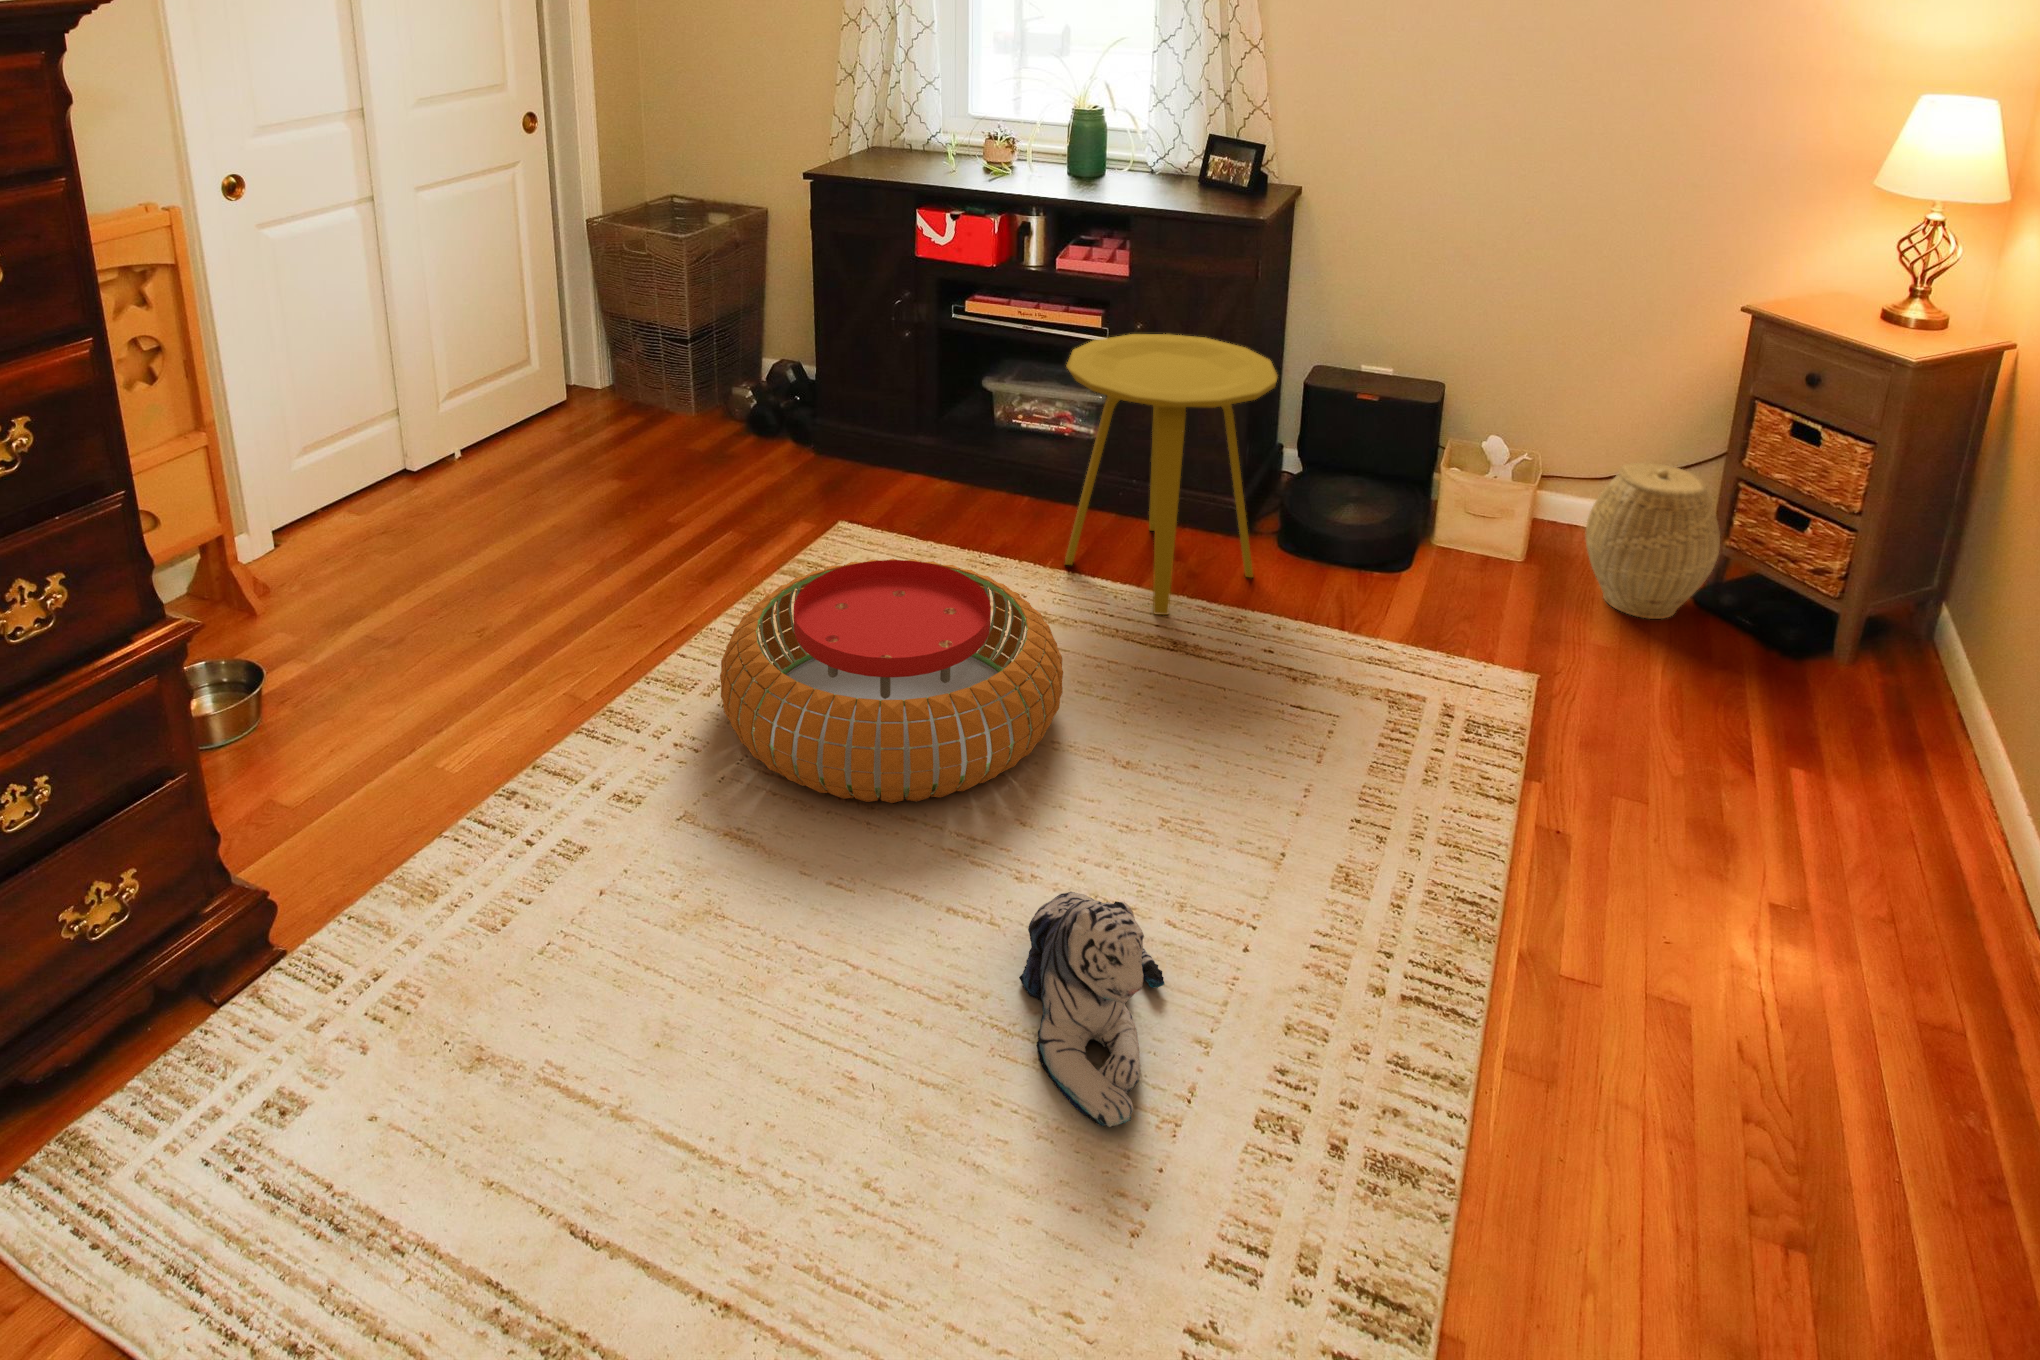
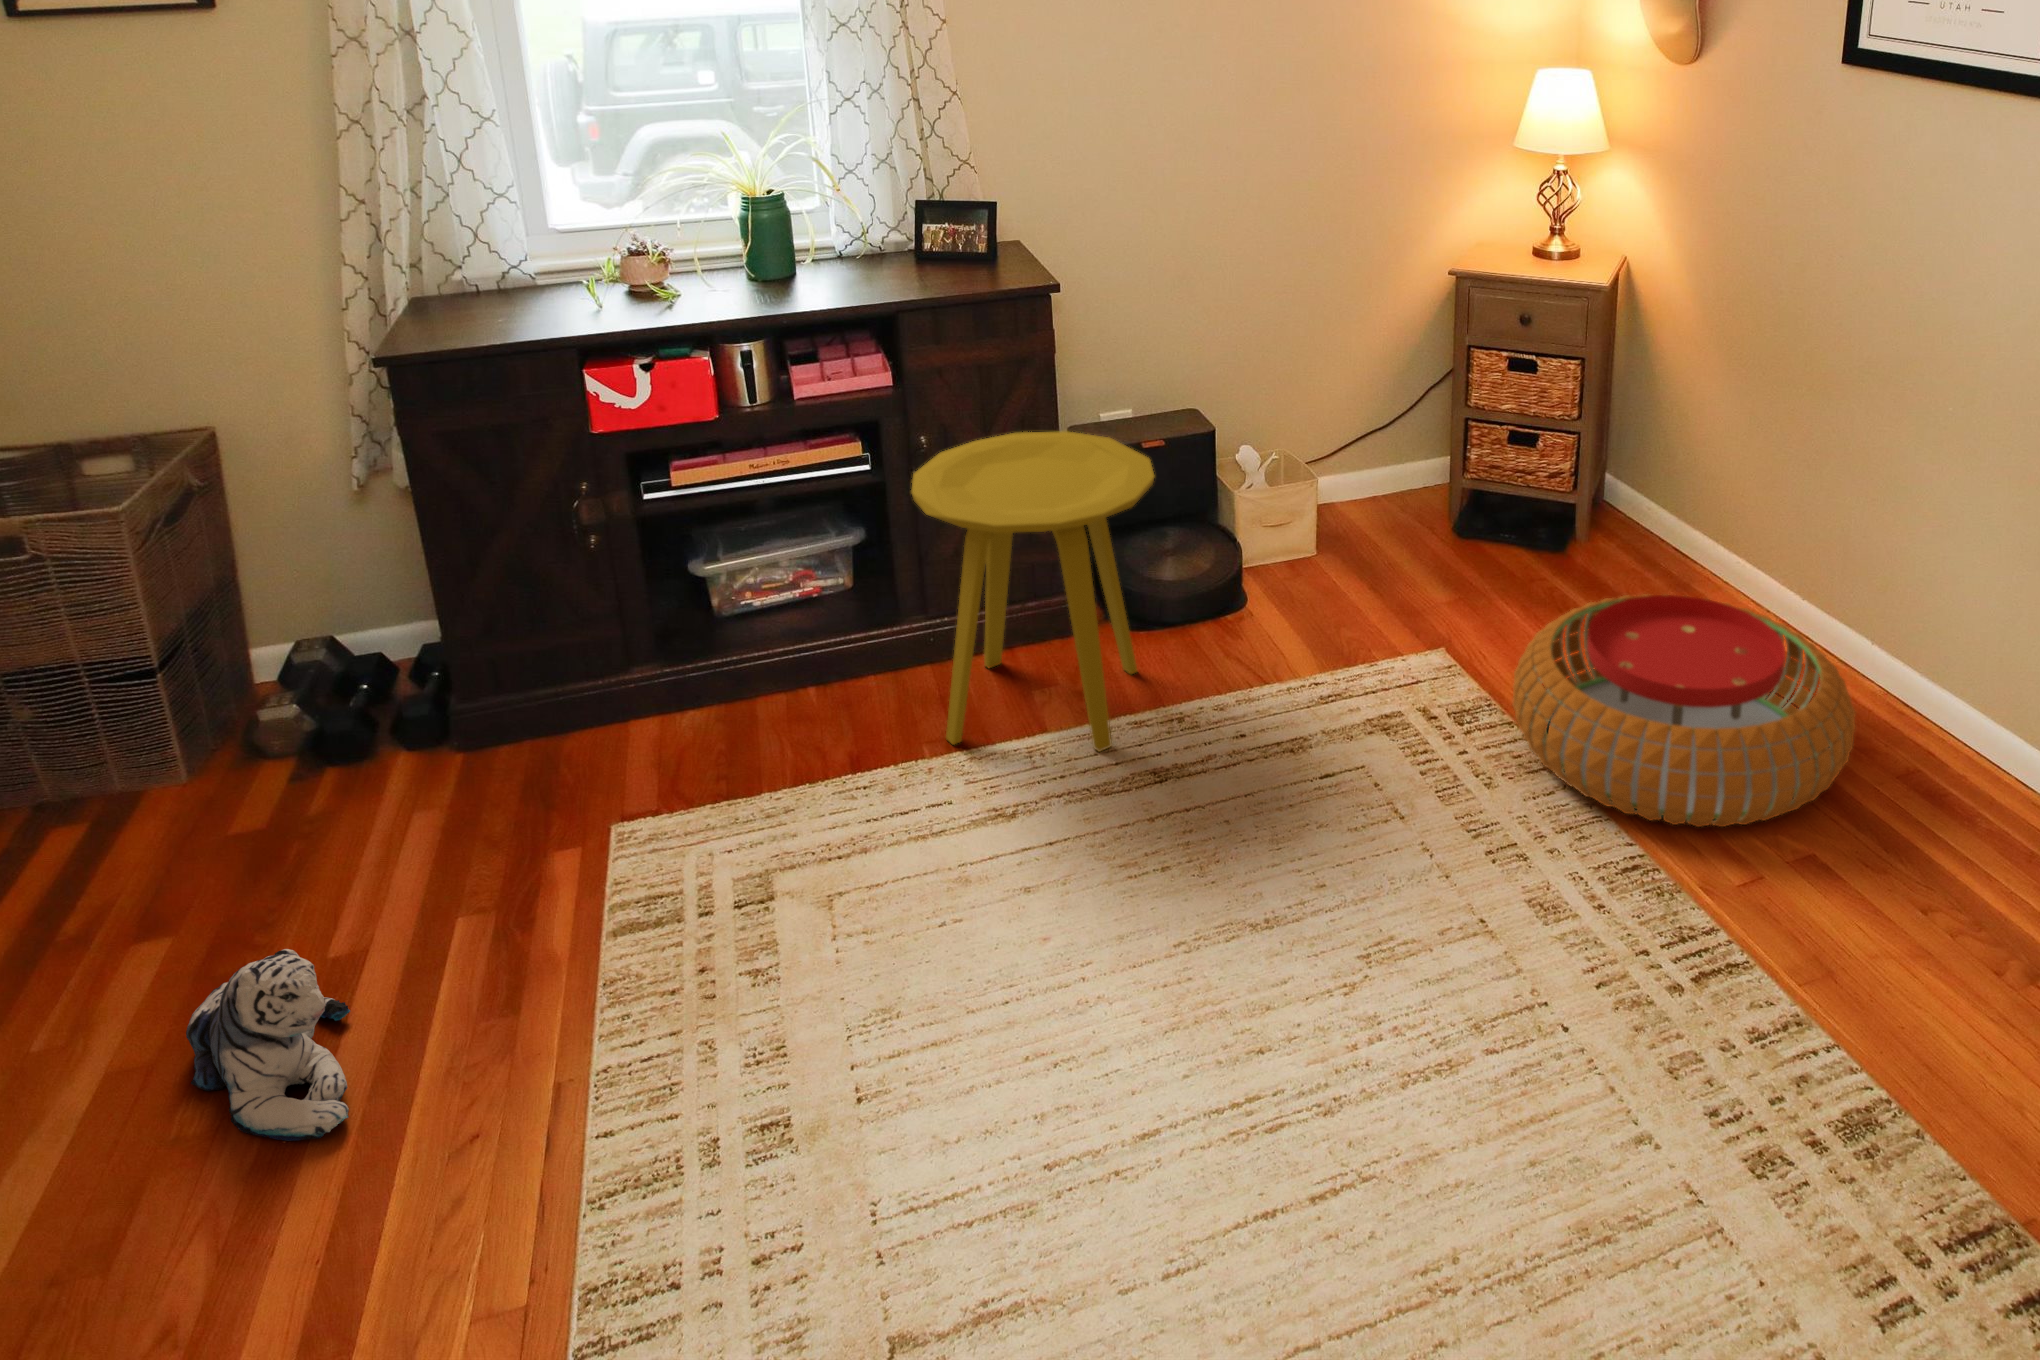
woven basket: present [1585,463,1720,619] -> none [1373,428,1482,571]
pouf: present [720,559,1063,803] -> present [1512,594,1855,827]
plush toy: present [1019,892,1164,1127] -> present [186,949,350,1141]

